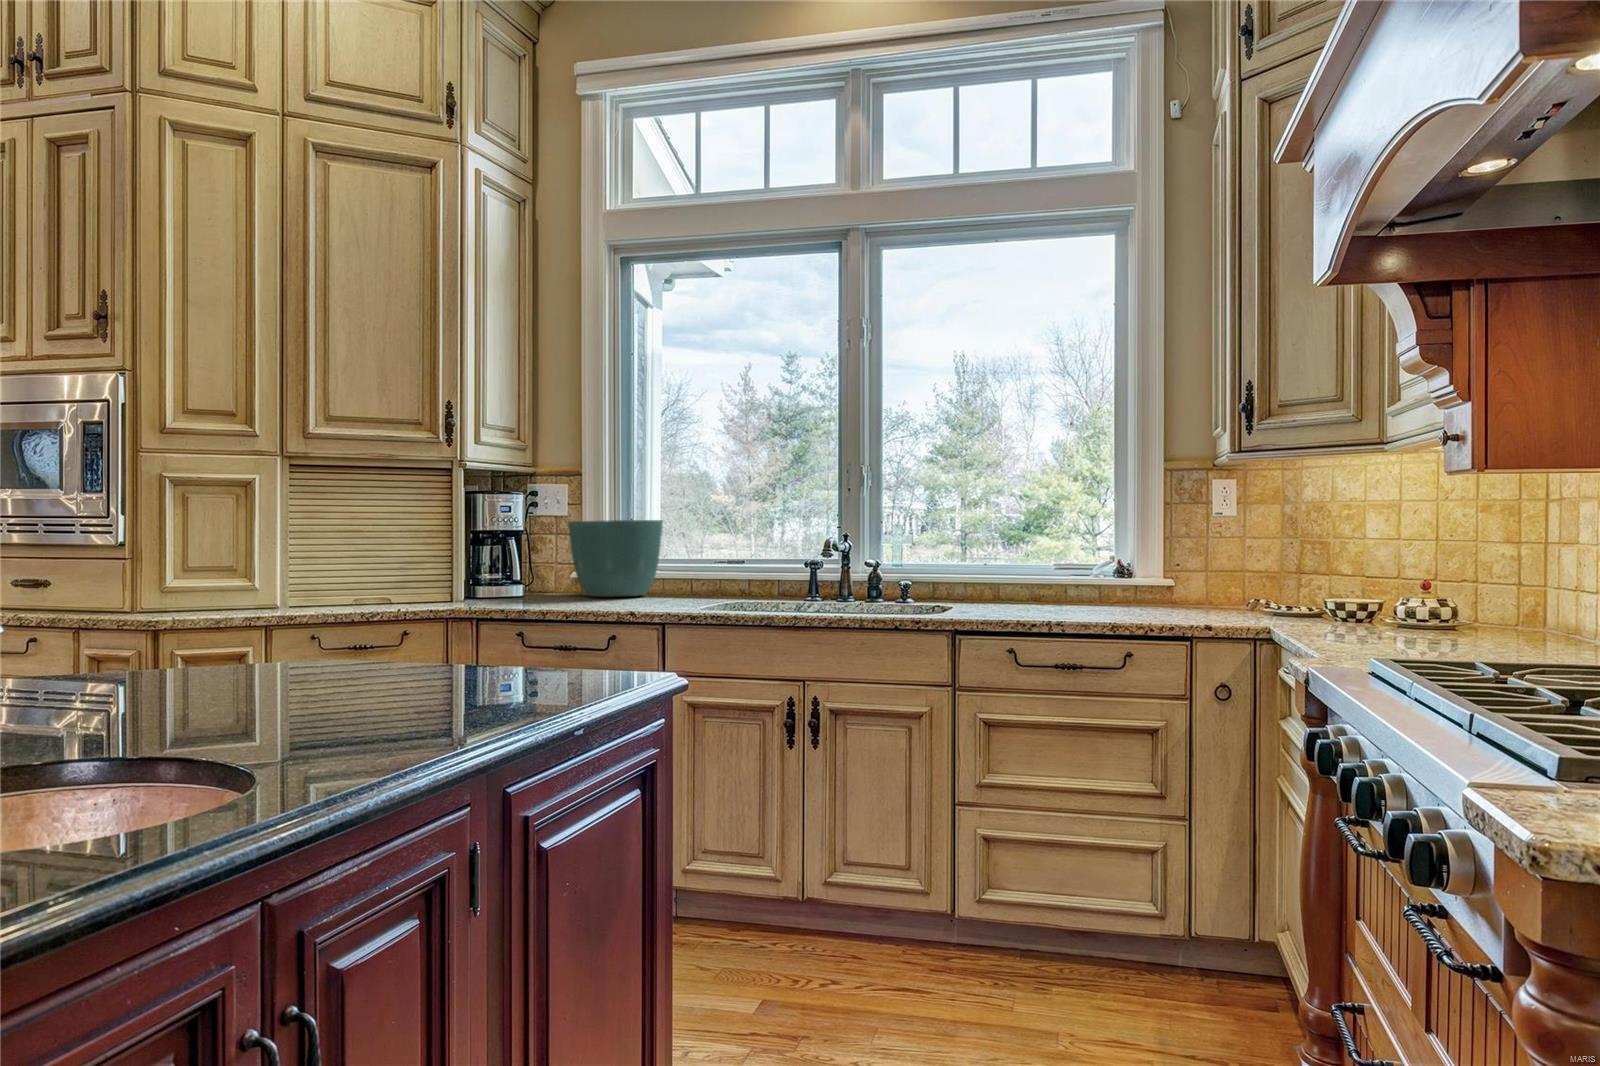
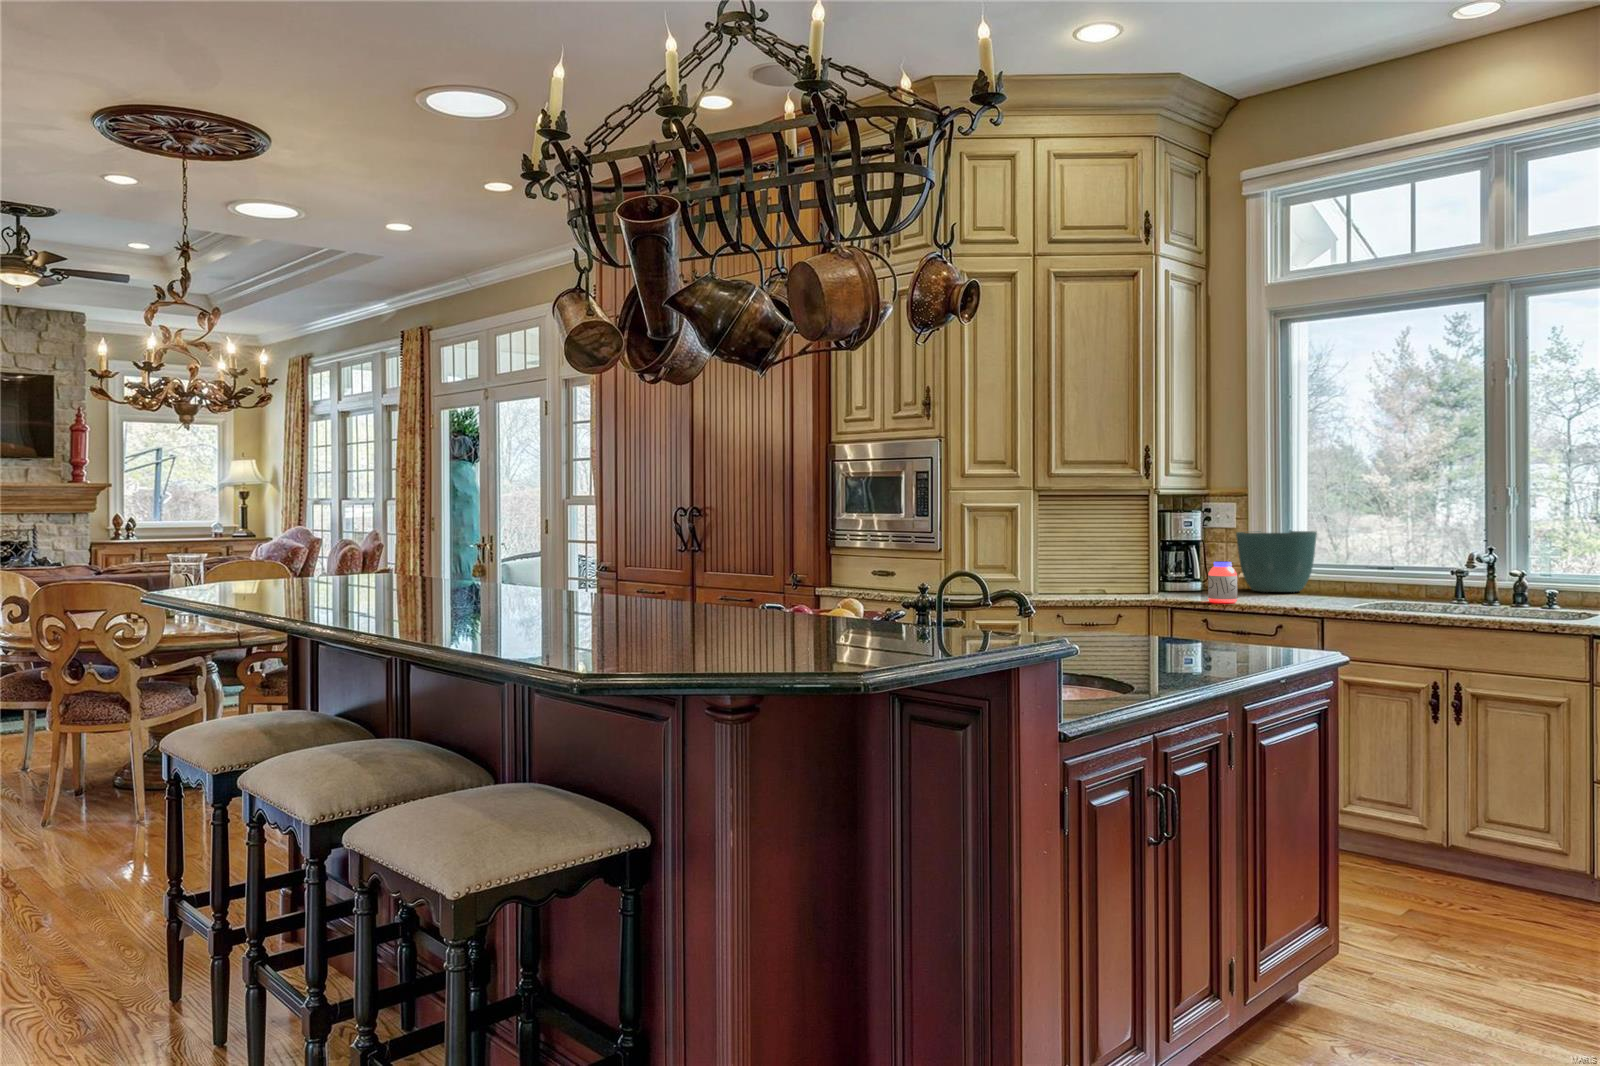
jar: none [527,556,564,611] -> present [1208,561,1237,603]

